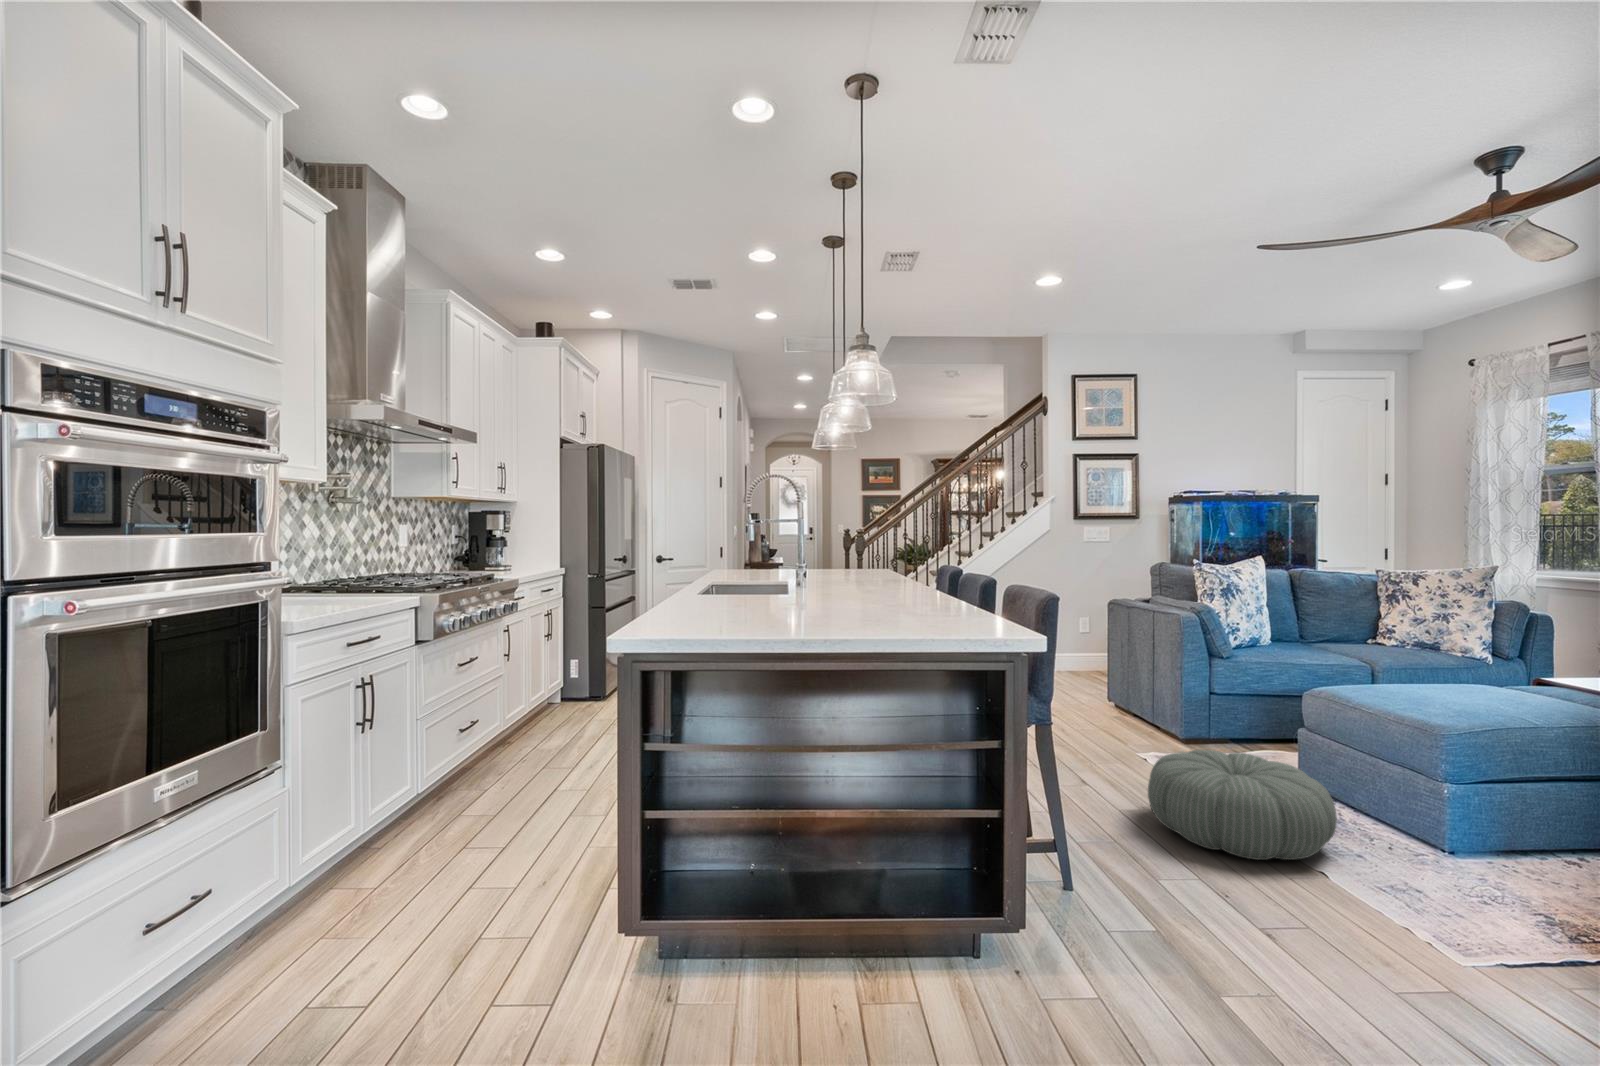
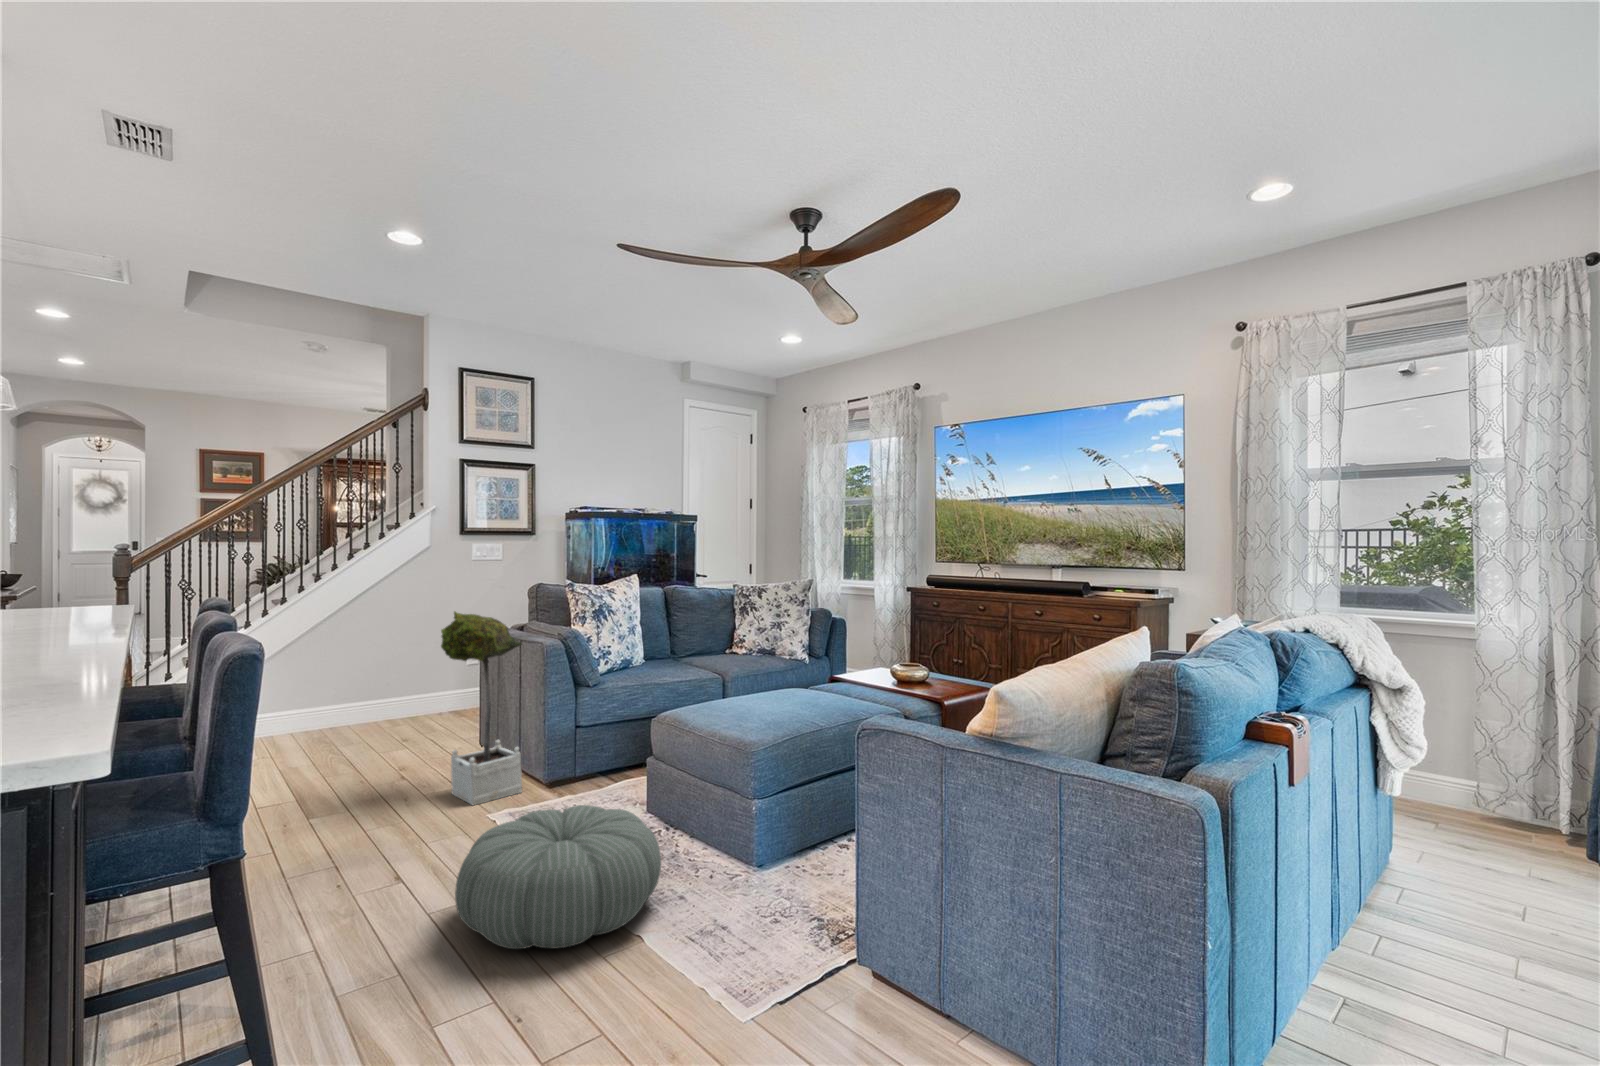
potted tree: none [1089,583,1160,742] -> present [441,612,522,805]

